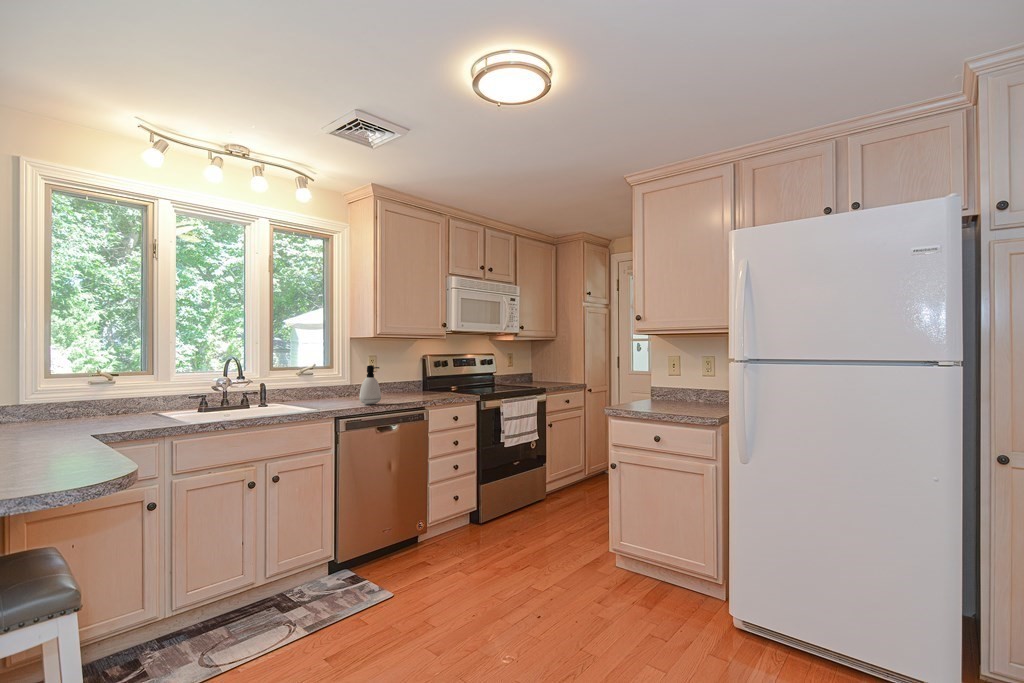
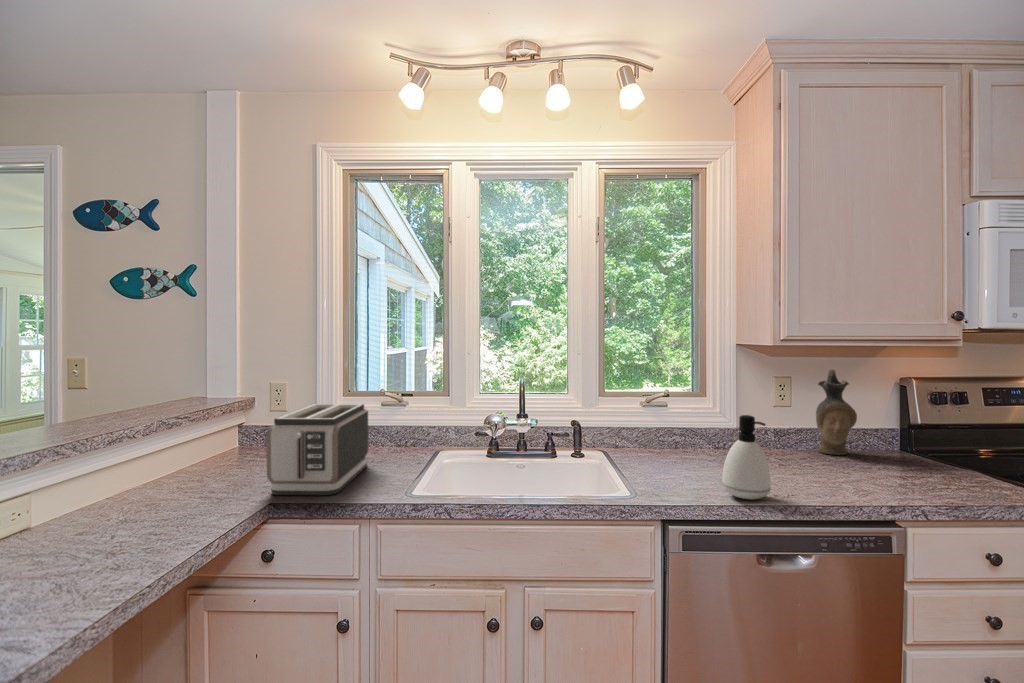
ceramic pitcher: none [388,351,407,393] -> present [816,369,857,455]
toaster: none [53,375,130,434] -> present [266,404,368,495]

